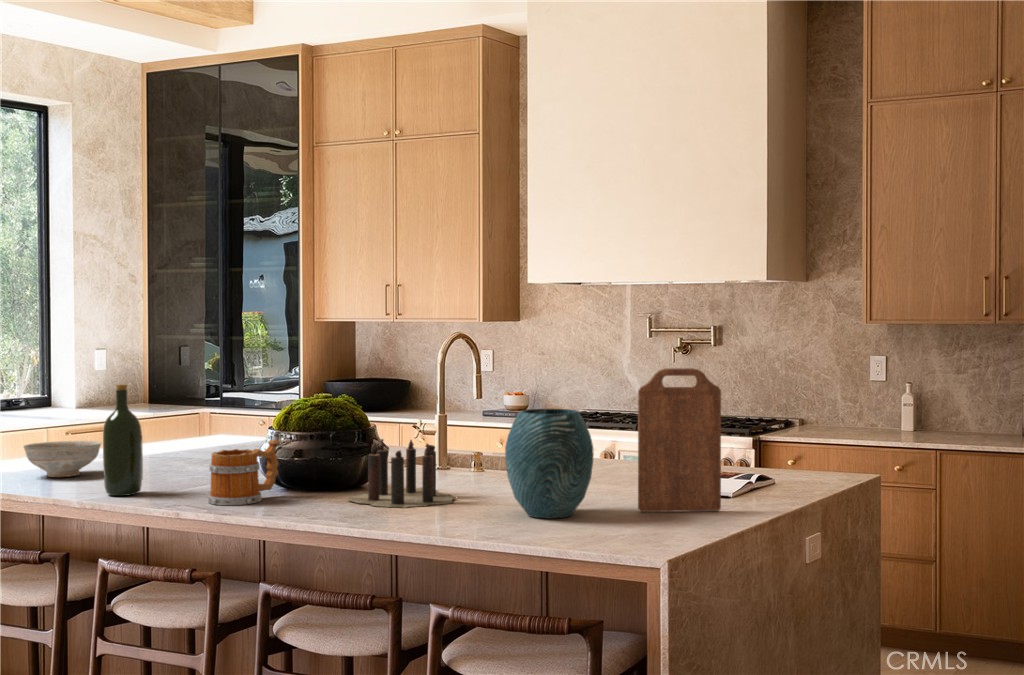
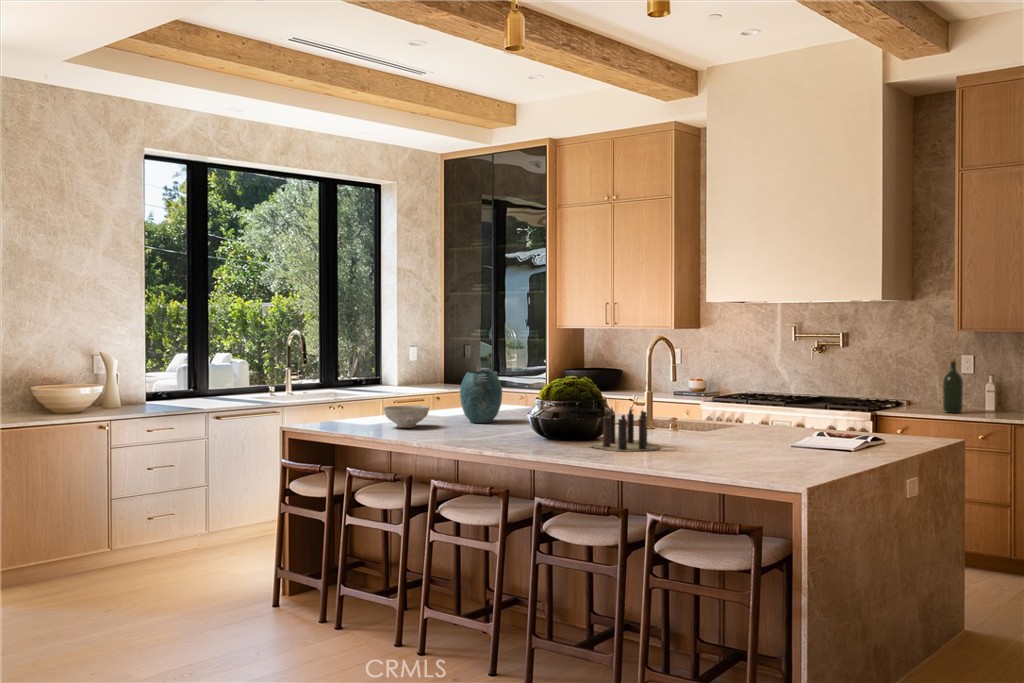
cutting board: present [638,368,721,512] -> none [786,363,846,460]
wine bottle: present [103,384,143,496] -> present [943,359,963,413]
vase: present [505,409,593,519] -> present [460,371,502,423]
mug: present [208,440,279,505] -> none [501,406,545,447]

